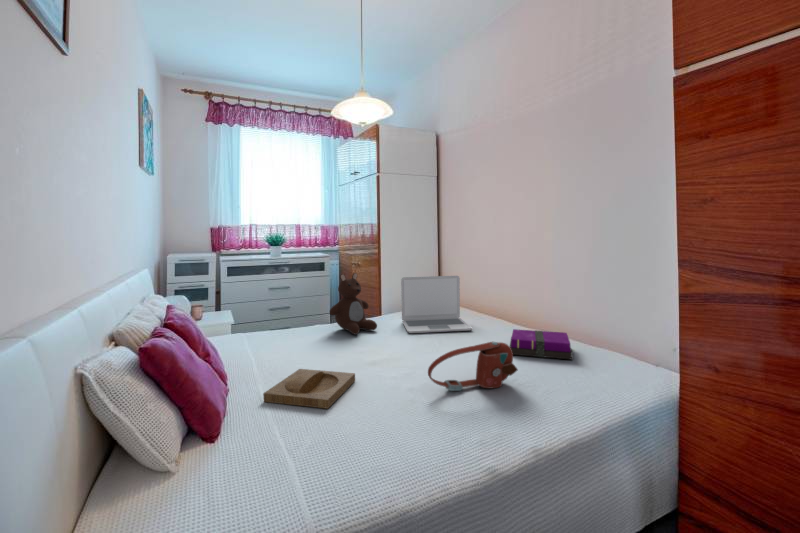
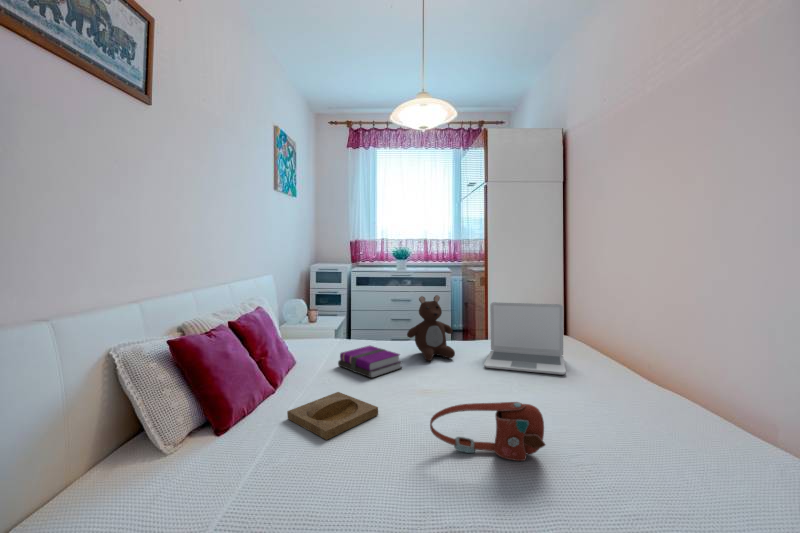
notebook: present [510,329,573,360] -> present [338,346,402,378]

